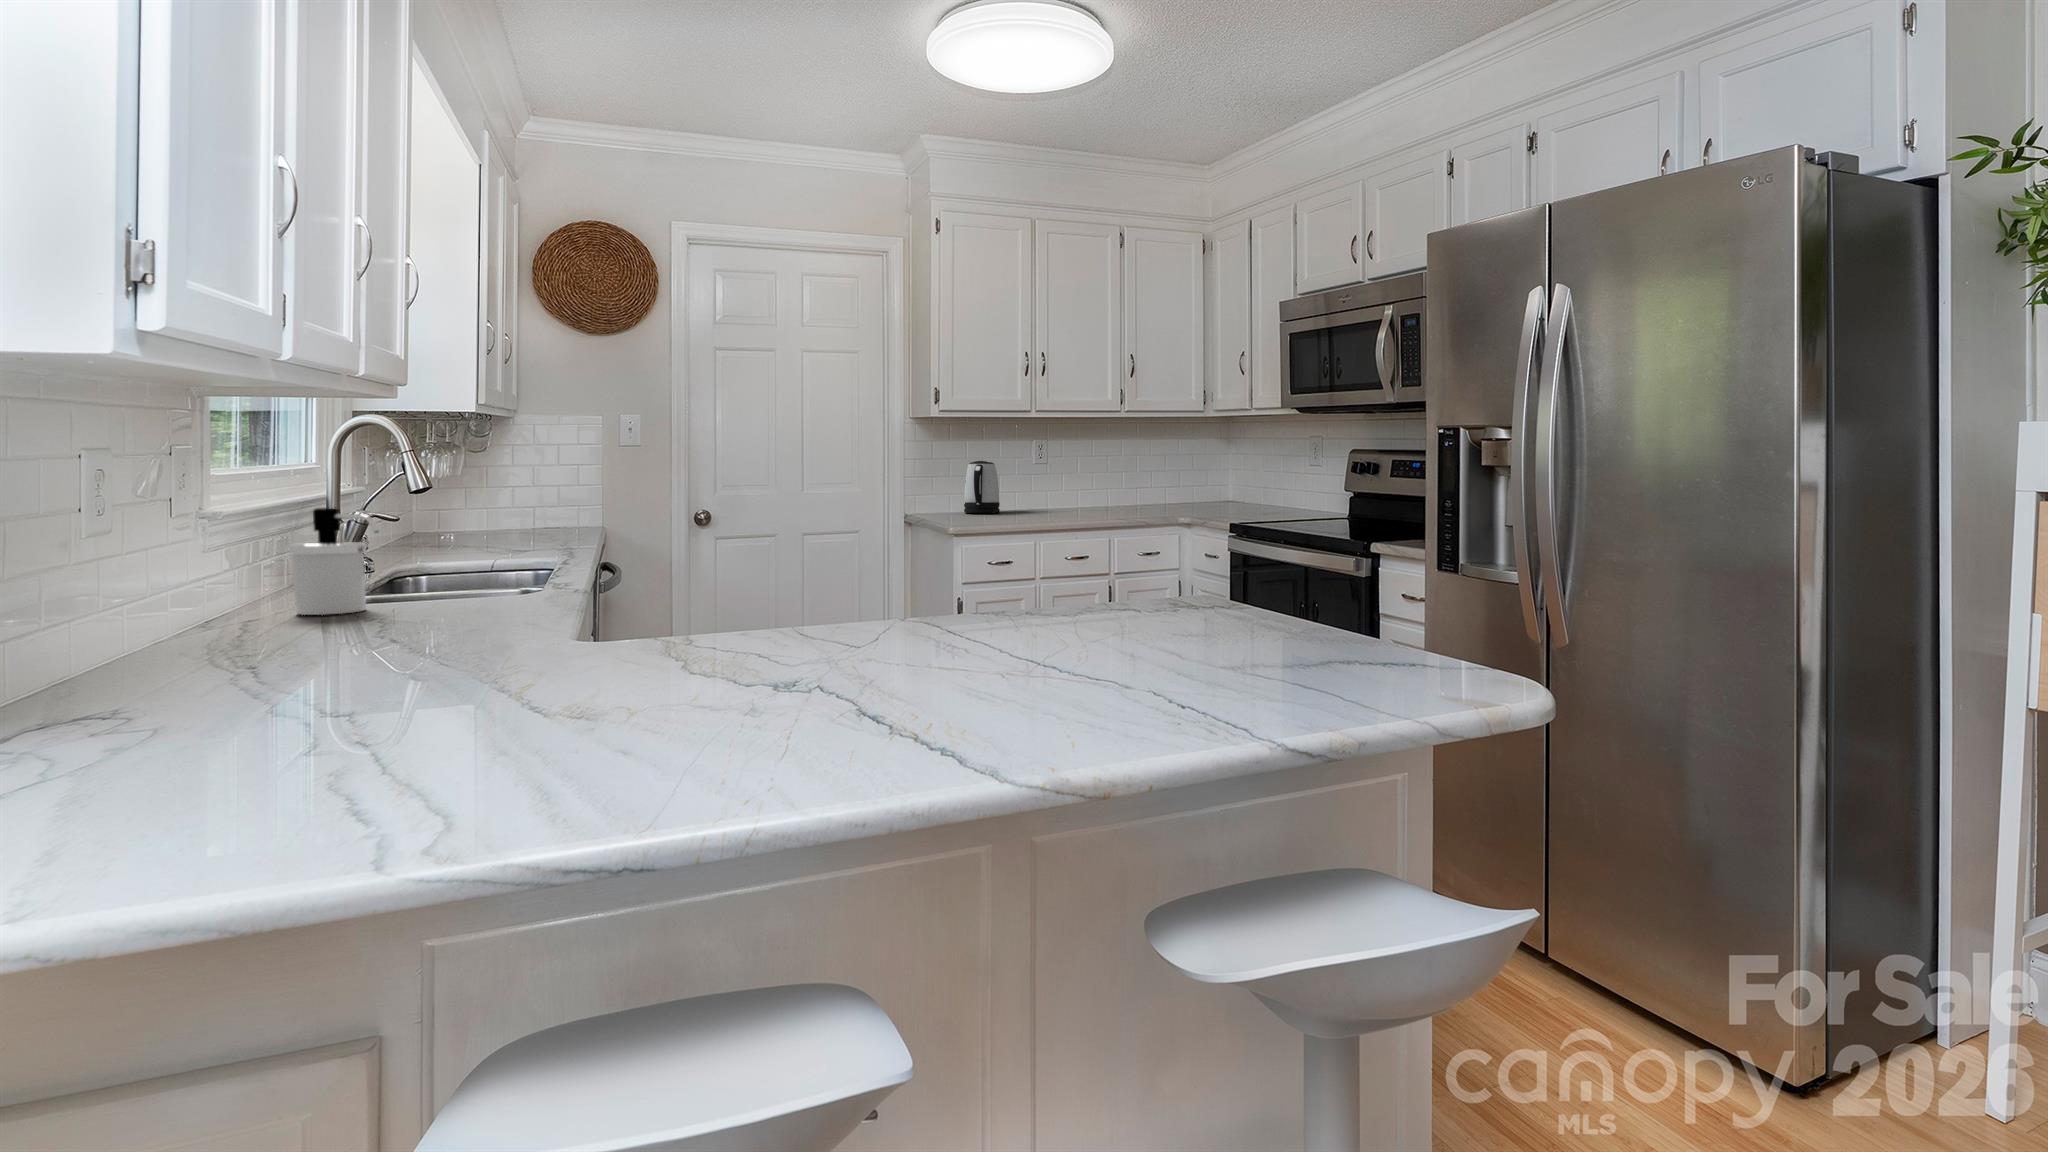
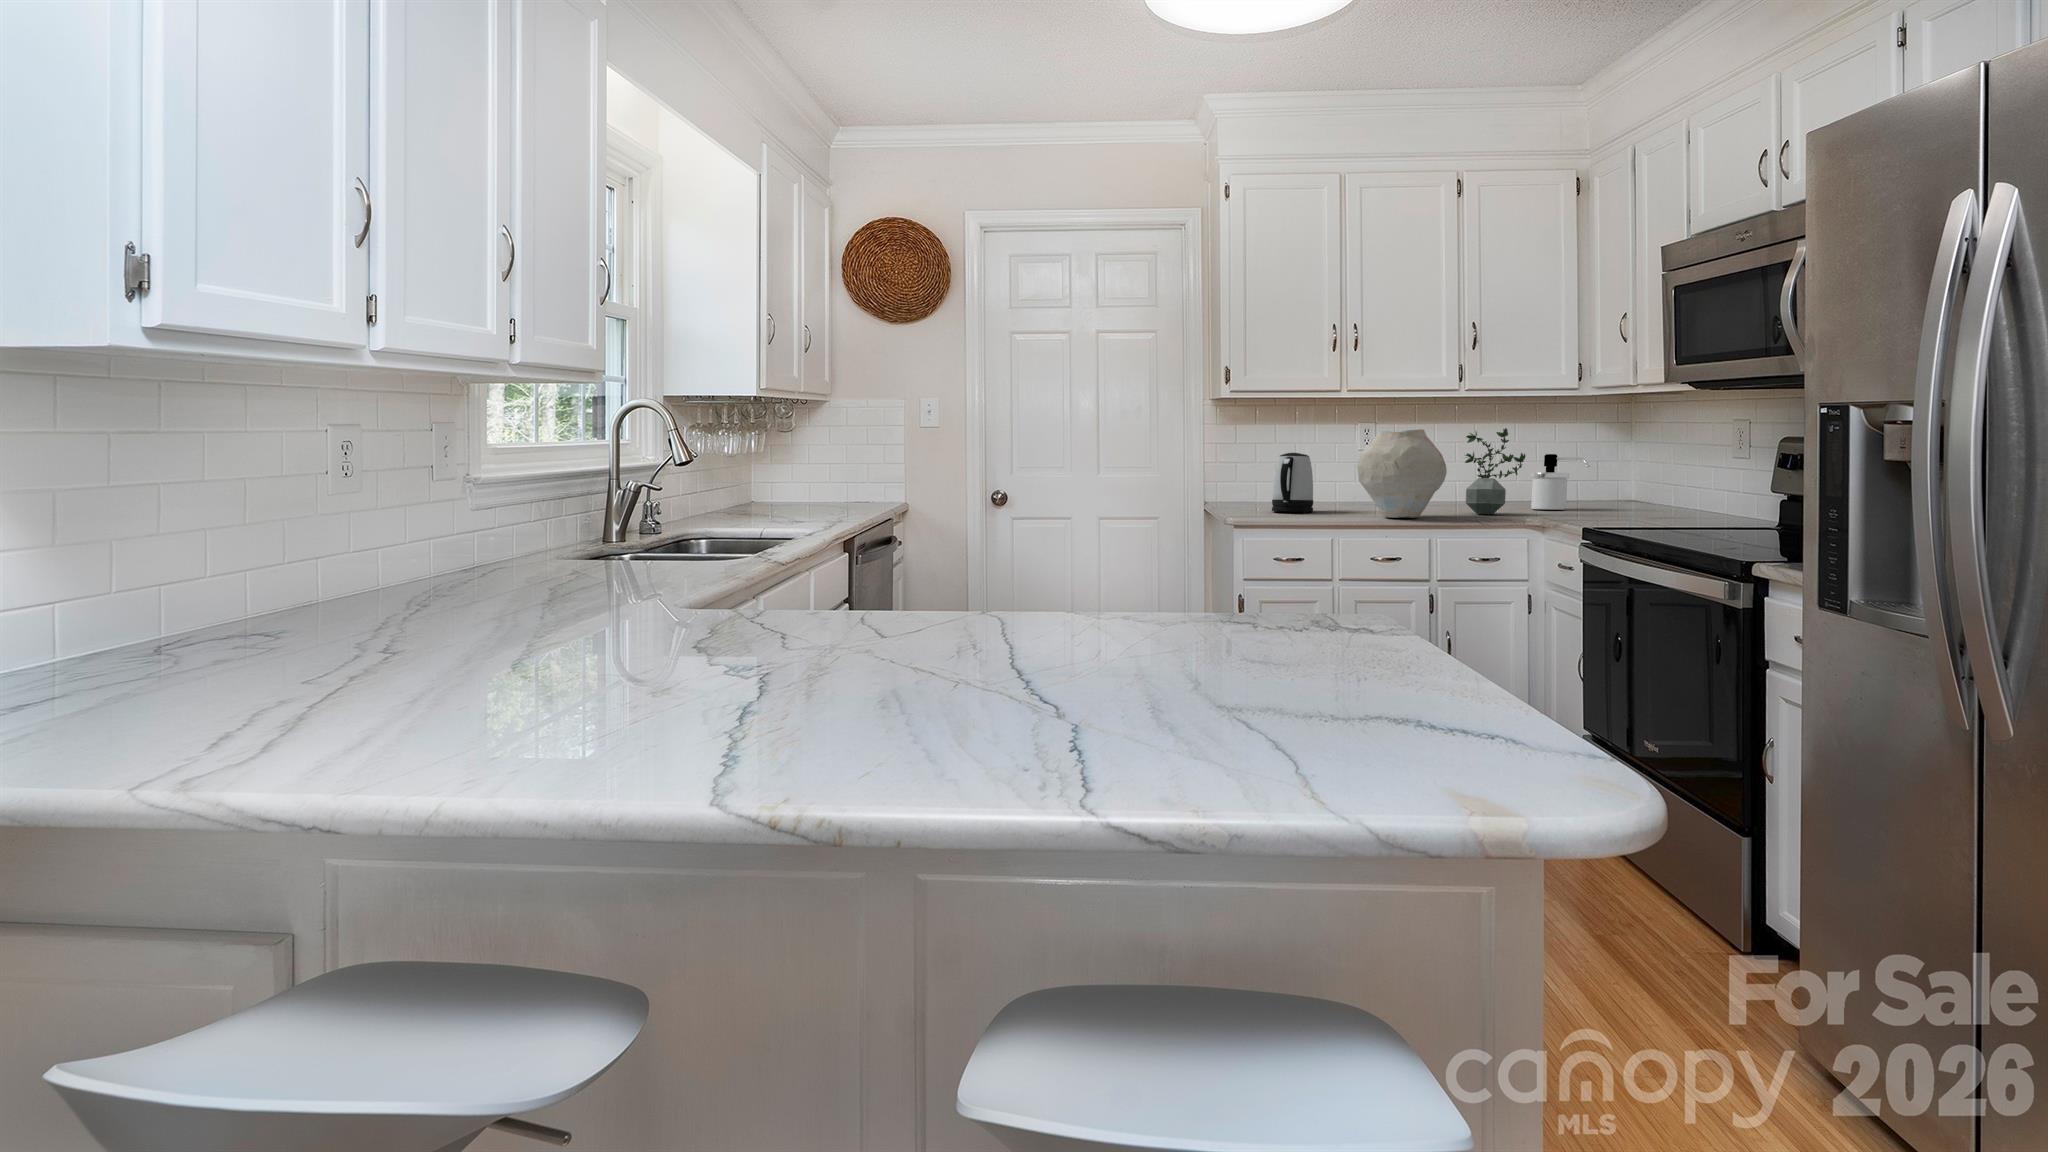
potted plant: none [1120,440,1166,511] -> present [1465,428,1525,514]
vase: none [1041,441,1113,516] -> present [1357,429,1447,518]
soap dispenser: present [289,508,379,615] -> present [1531,454,1590,510]

